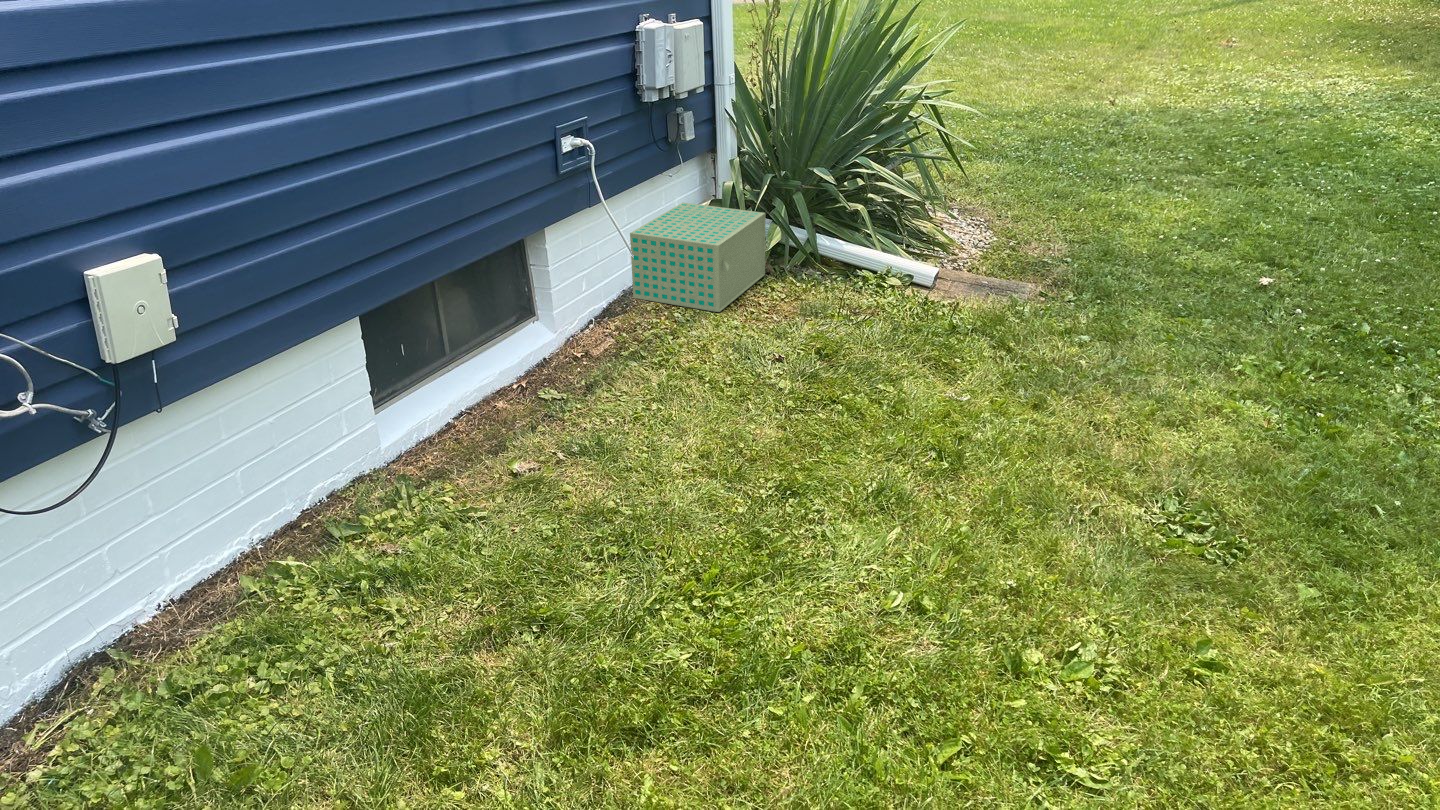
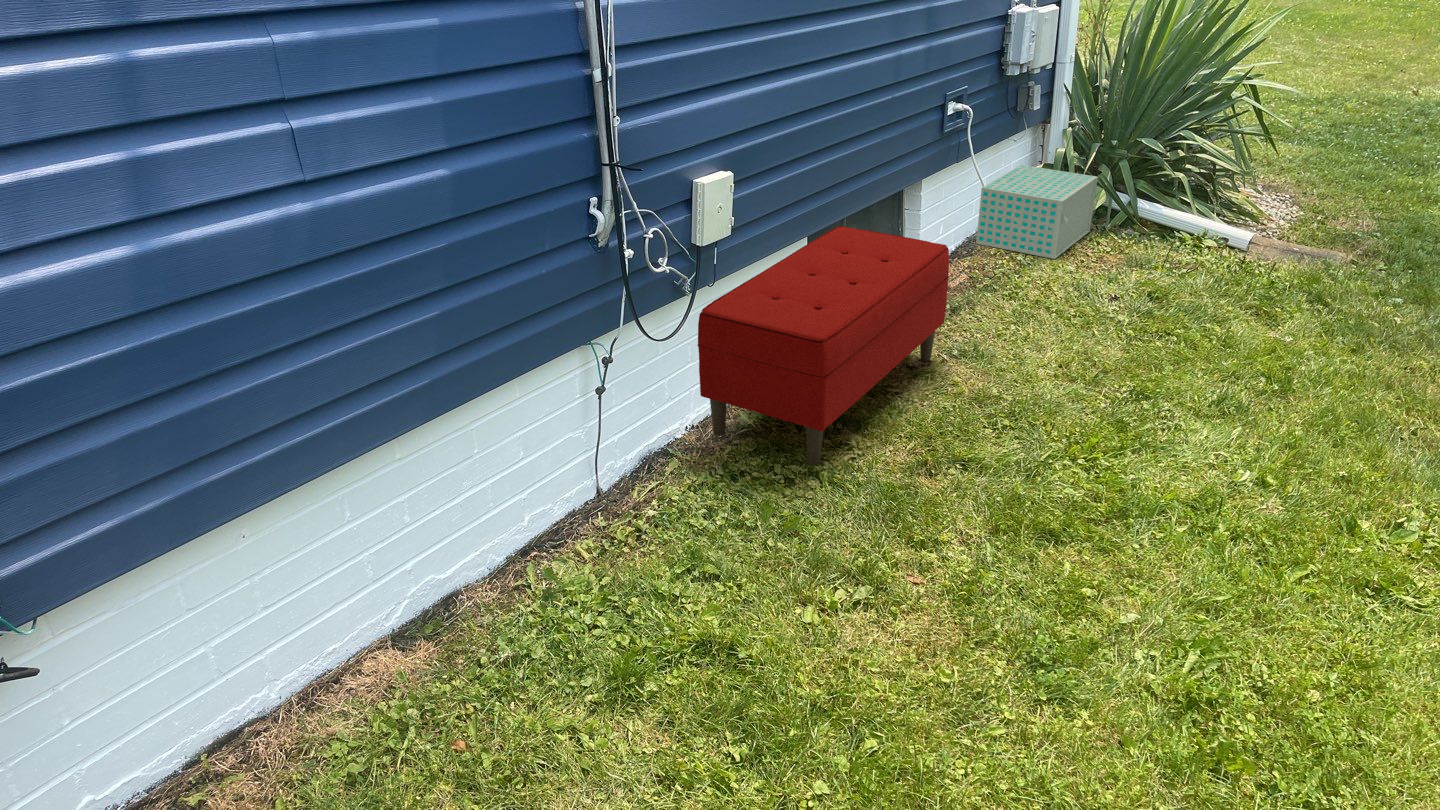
bench: none [140,301,547,650] -> present [698,226,949,466]

